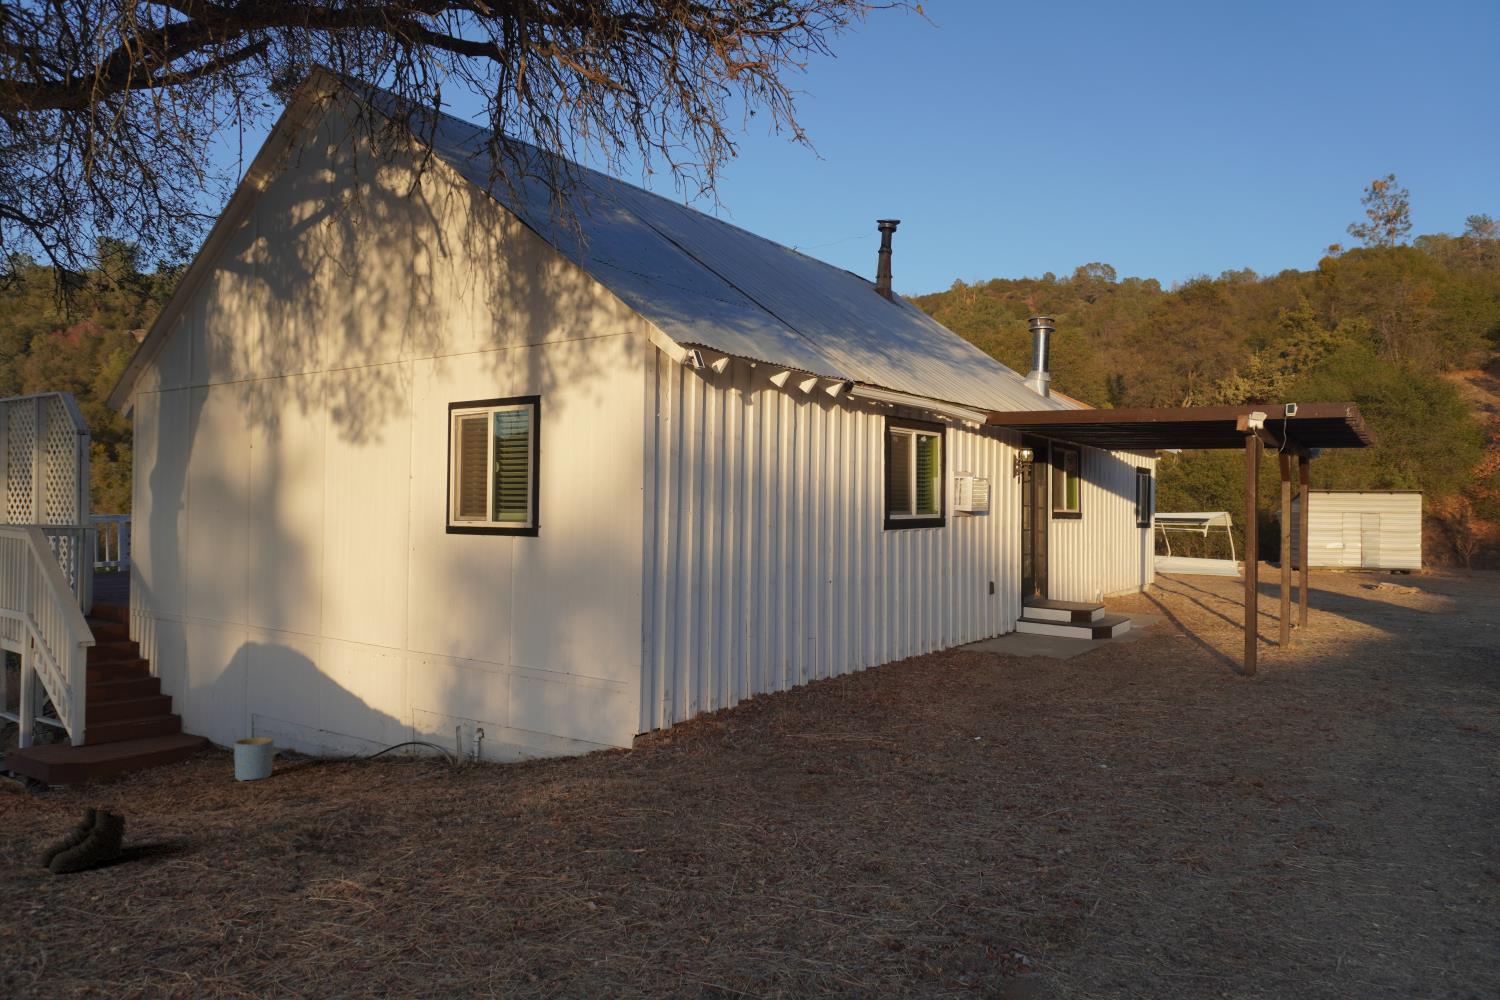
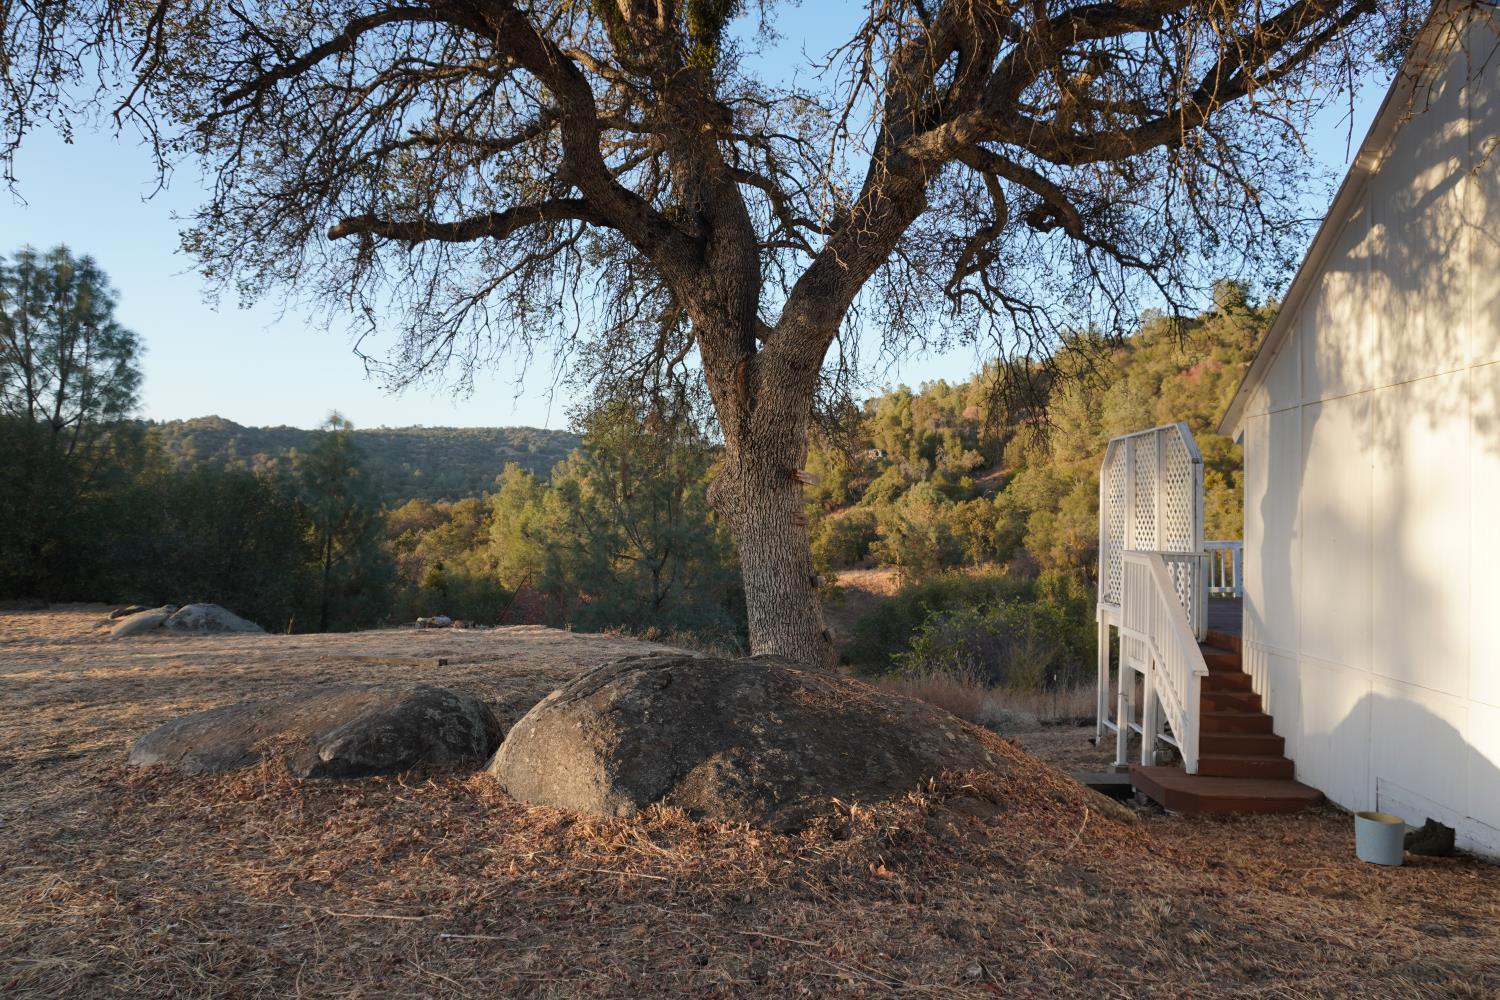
boots: present [37,806,126,872] -> present [1403,817,1457,857]

